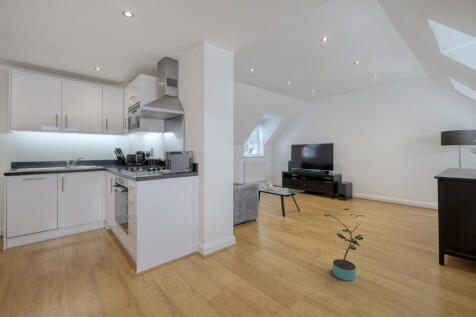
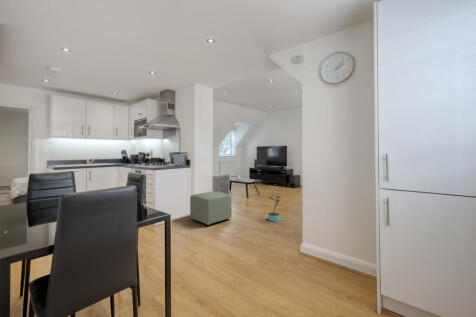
ottoman: none [195,214,266,286] -> present [190,192,232,225]

